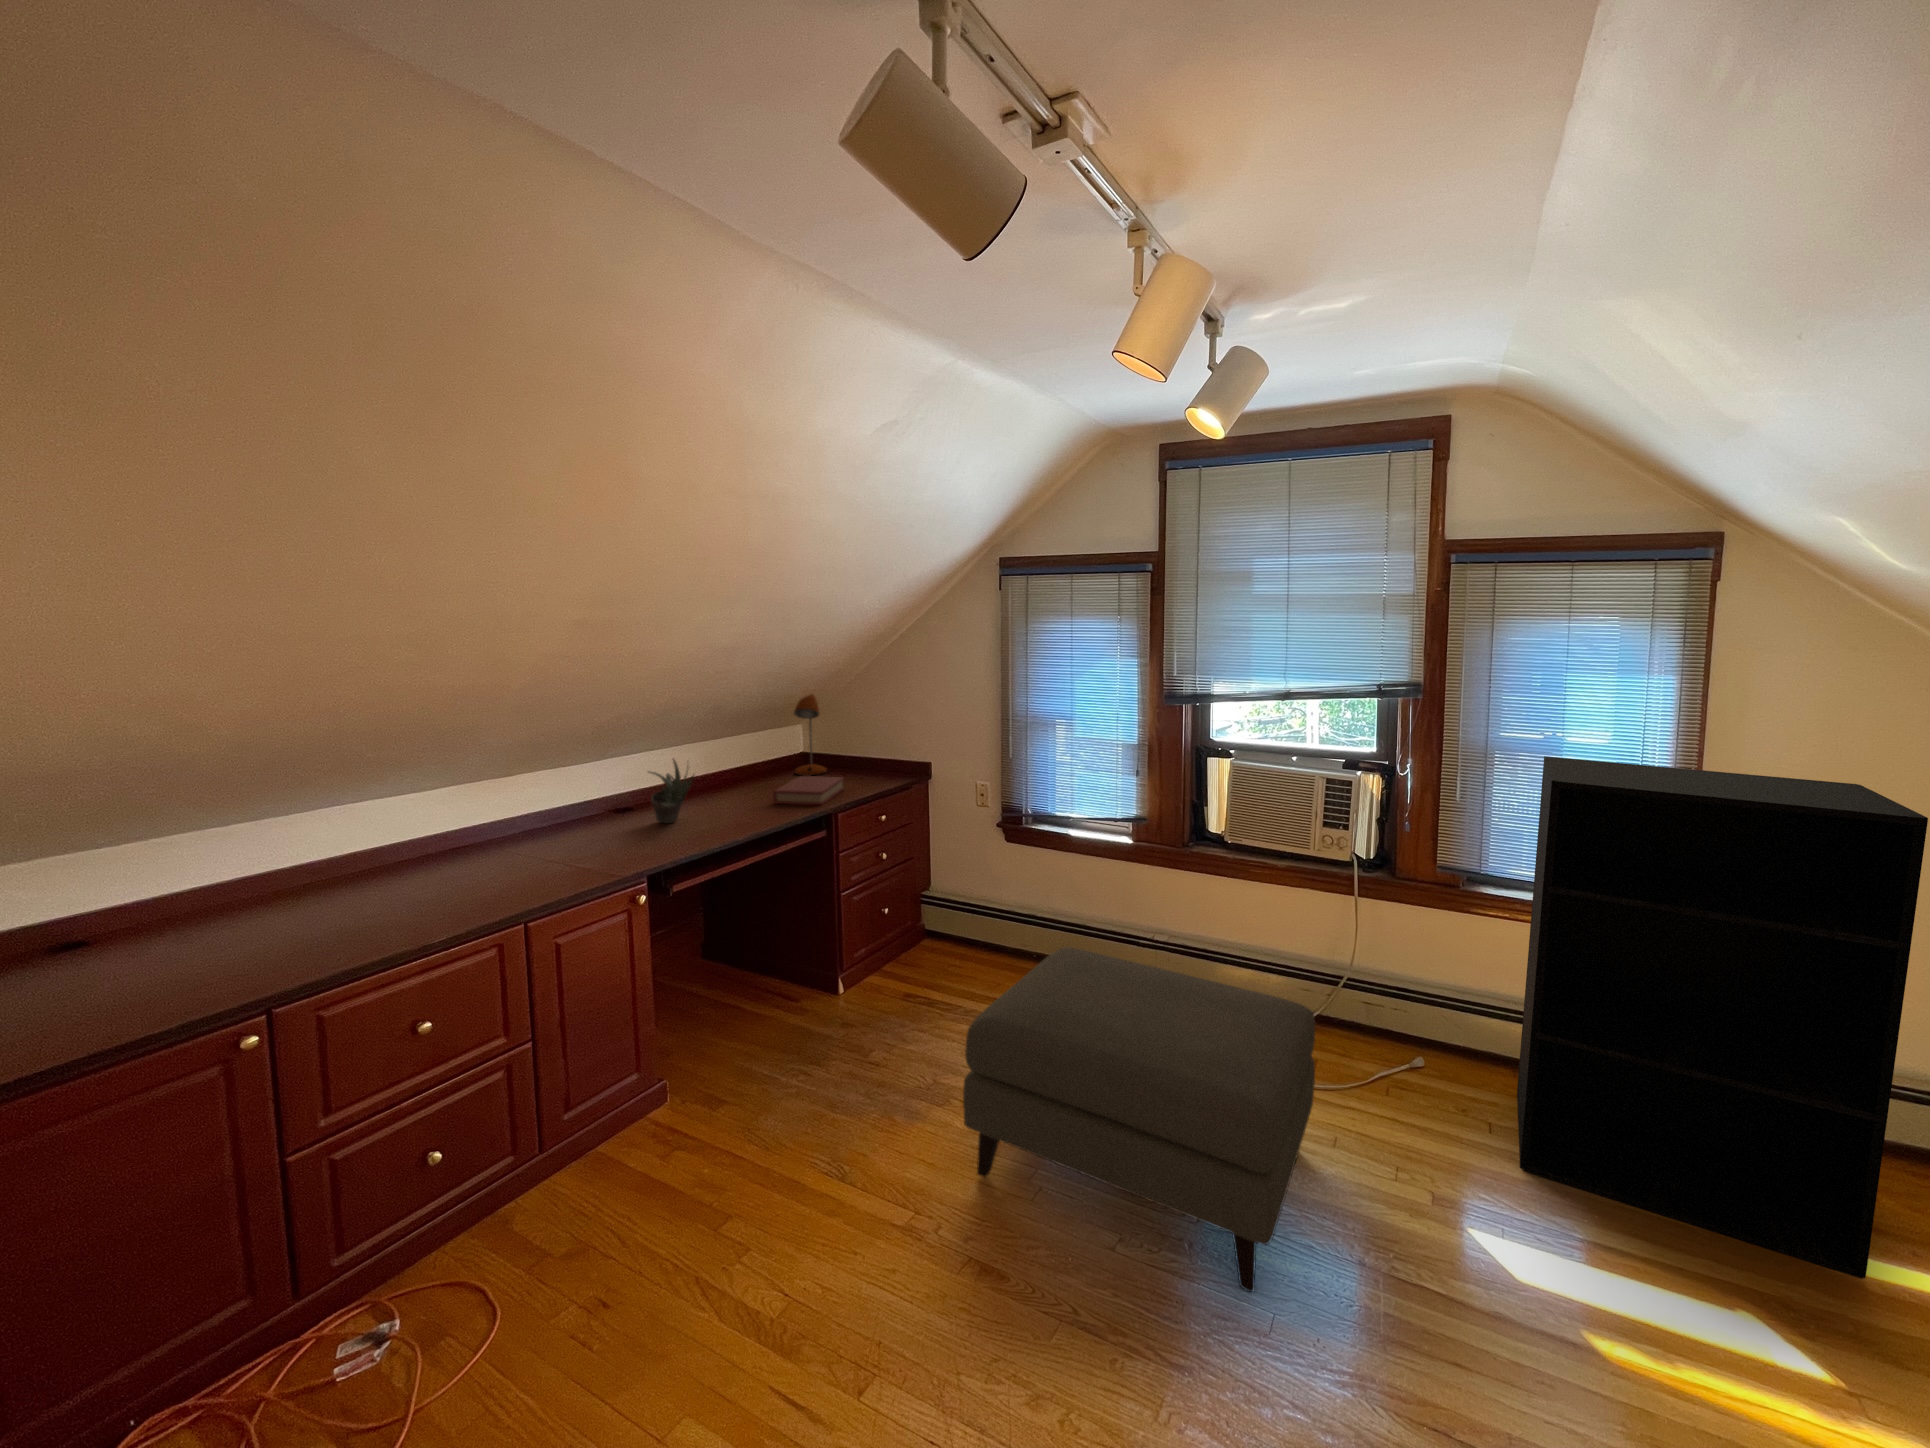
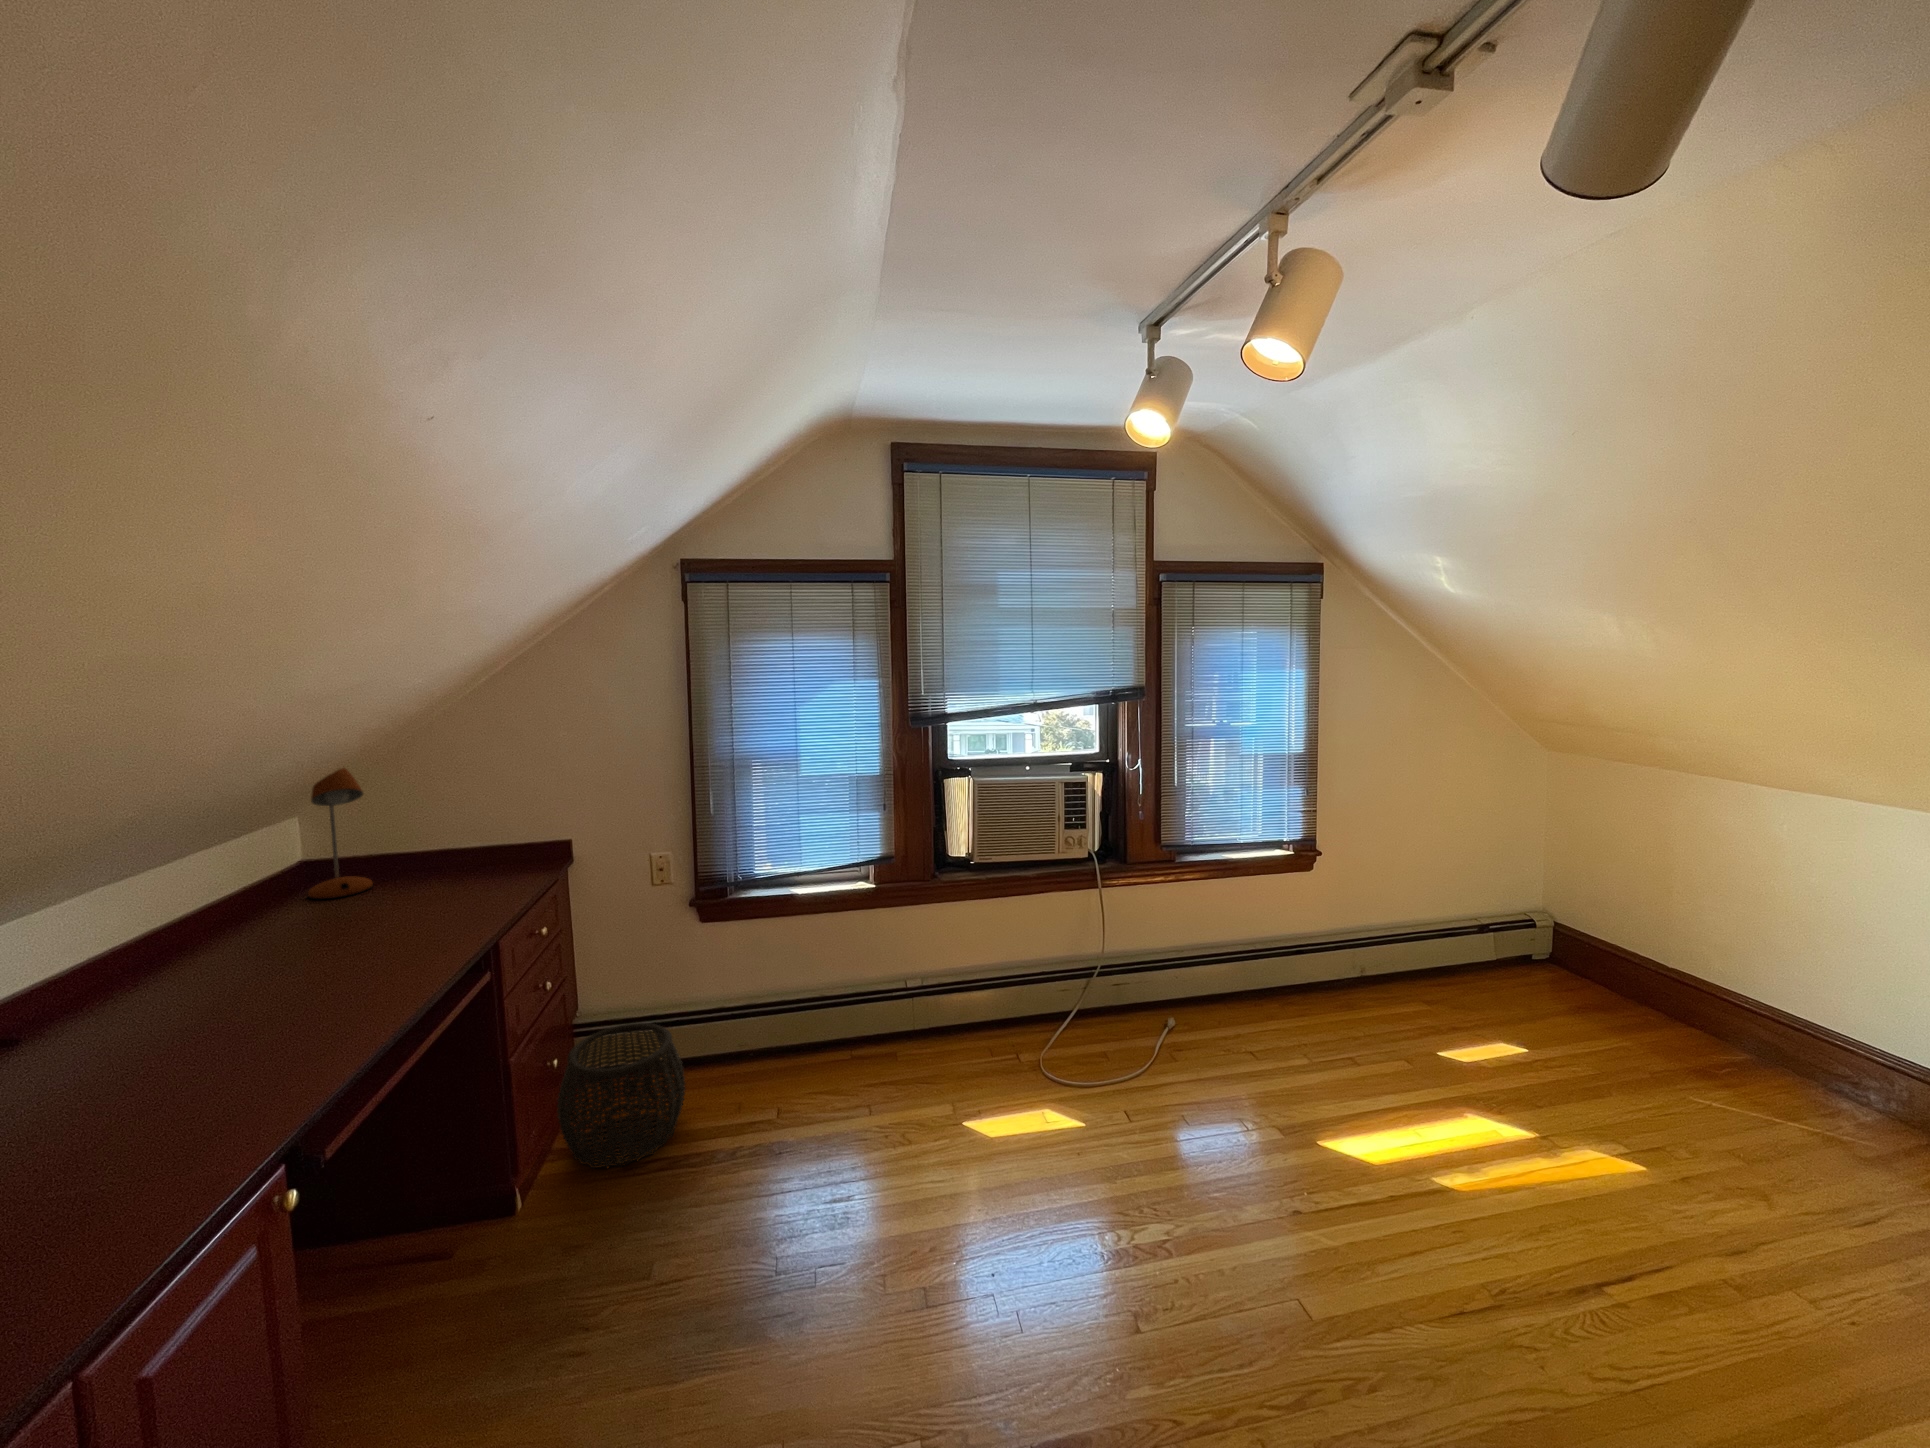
bookshelf: present [1517,756,1928,1278] -> none [1237,738,1484,1079]
succulent plant: present [649,760,694,823] -> none [97,916,228,1050]
hardback book: present [773,776,844,805] -> none [354,886,458,954]
woven basket: none [877,897,961,992] -> present [557,1023,685,1168]
ottoman: present [963,947,1315,1292] -> none [895,1002,1263,1343]

